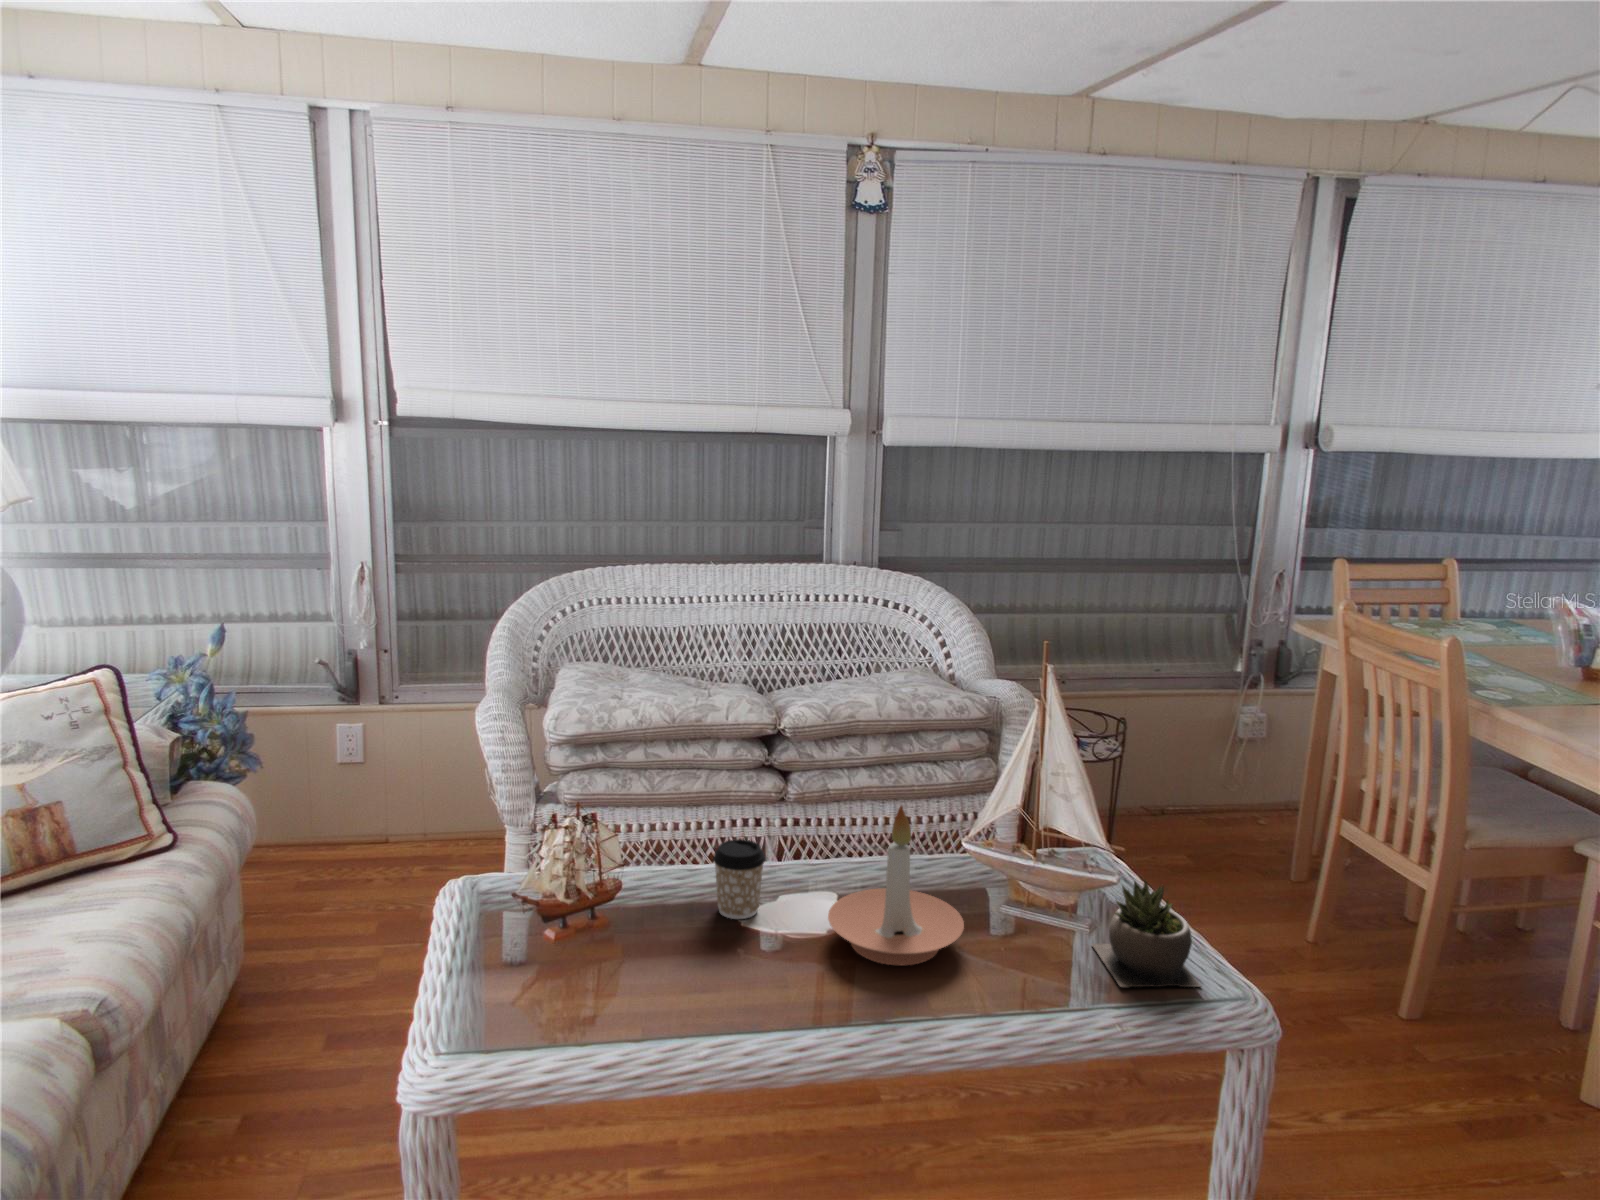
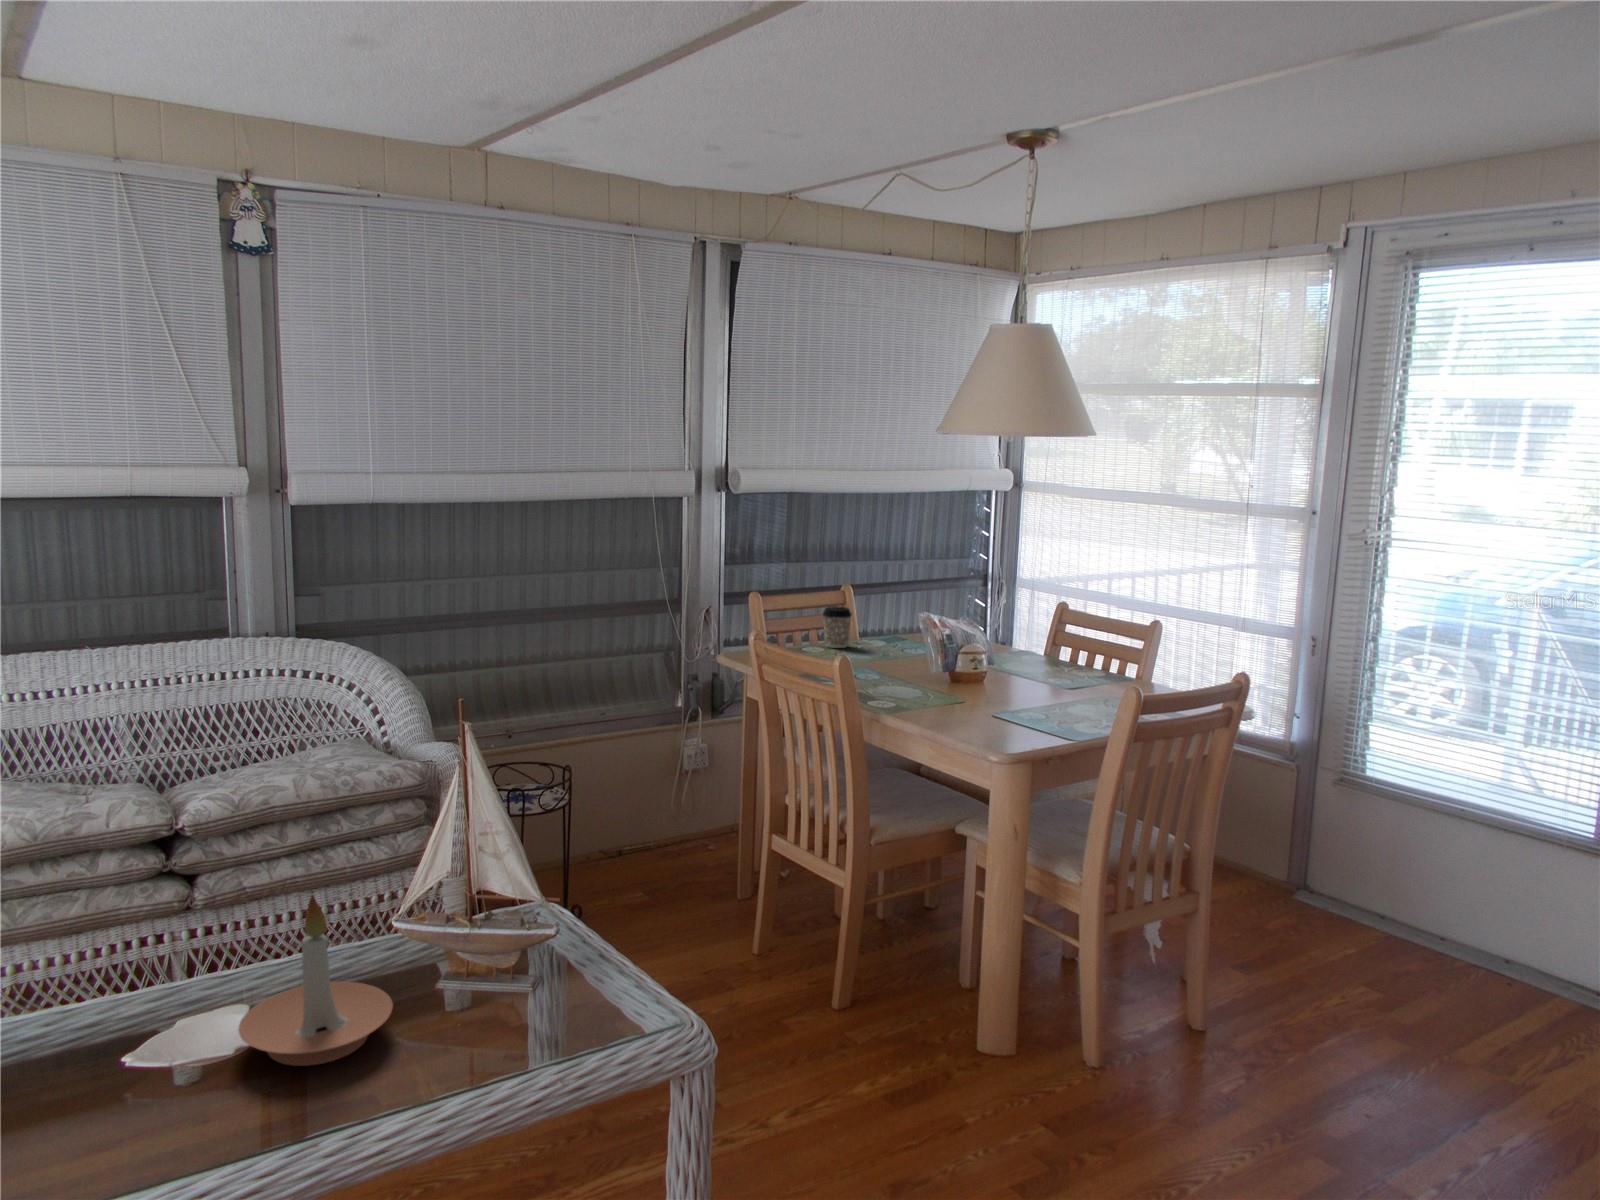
coffee cup: present [713,839,765,919] -> present [823,607,852,648]
succulent plant: present [1092,881,1201,987] -> none [526,924,628,1033]

